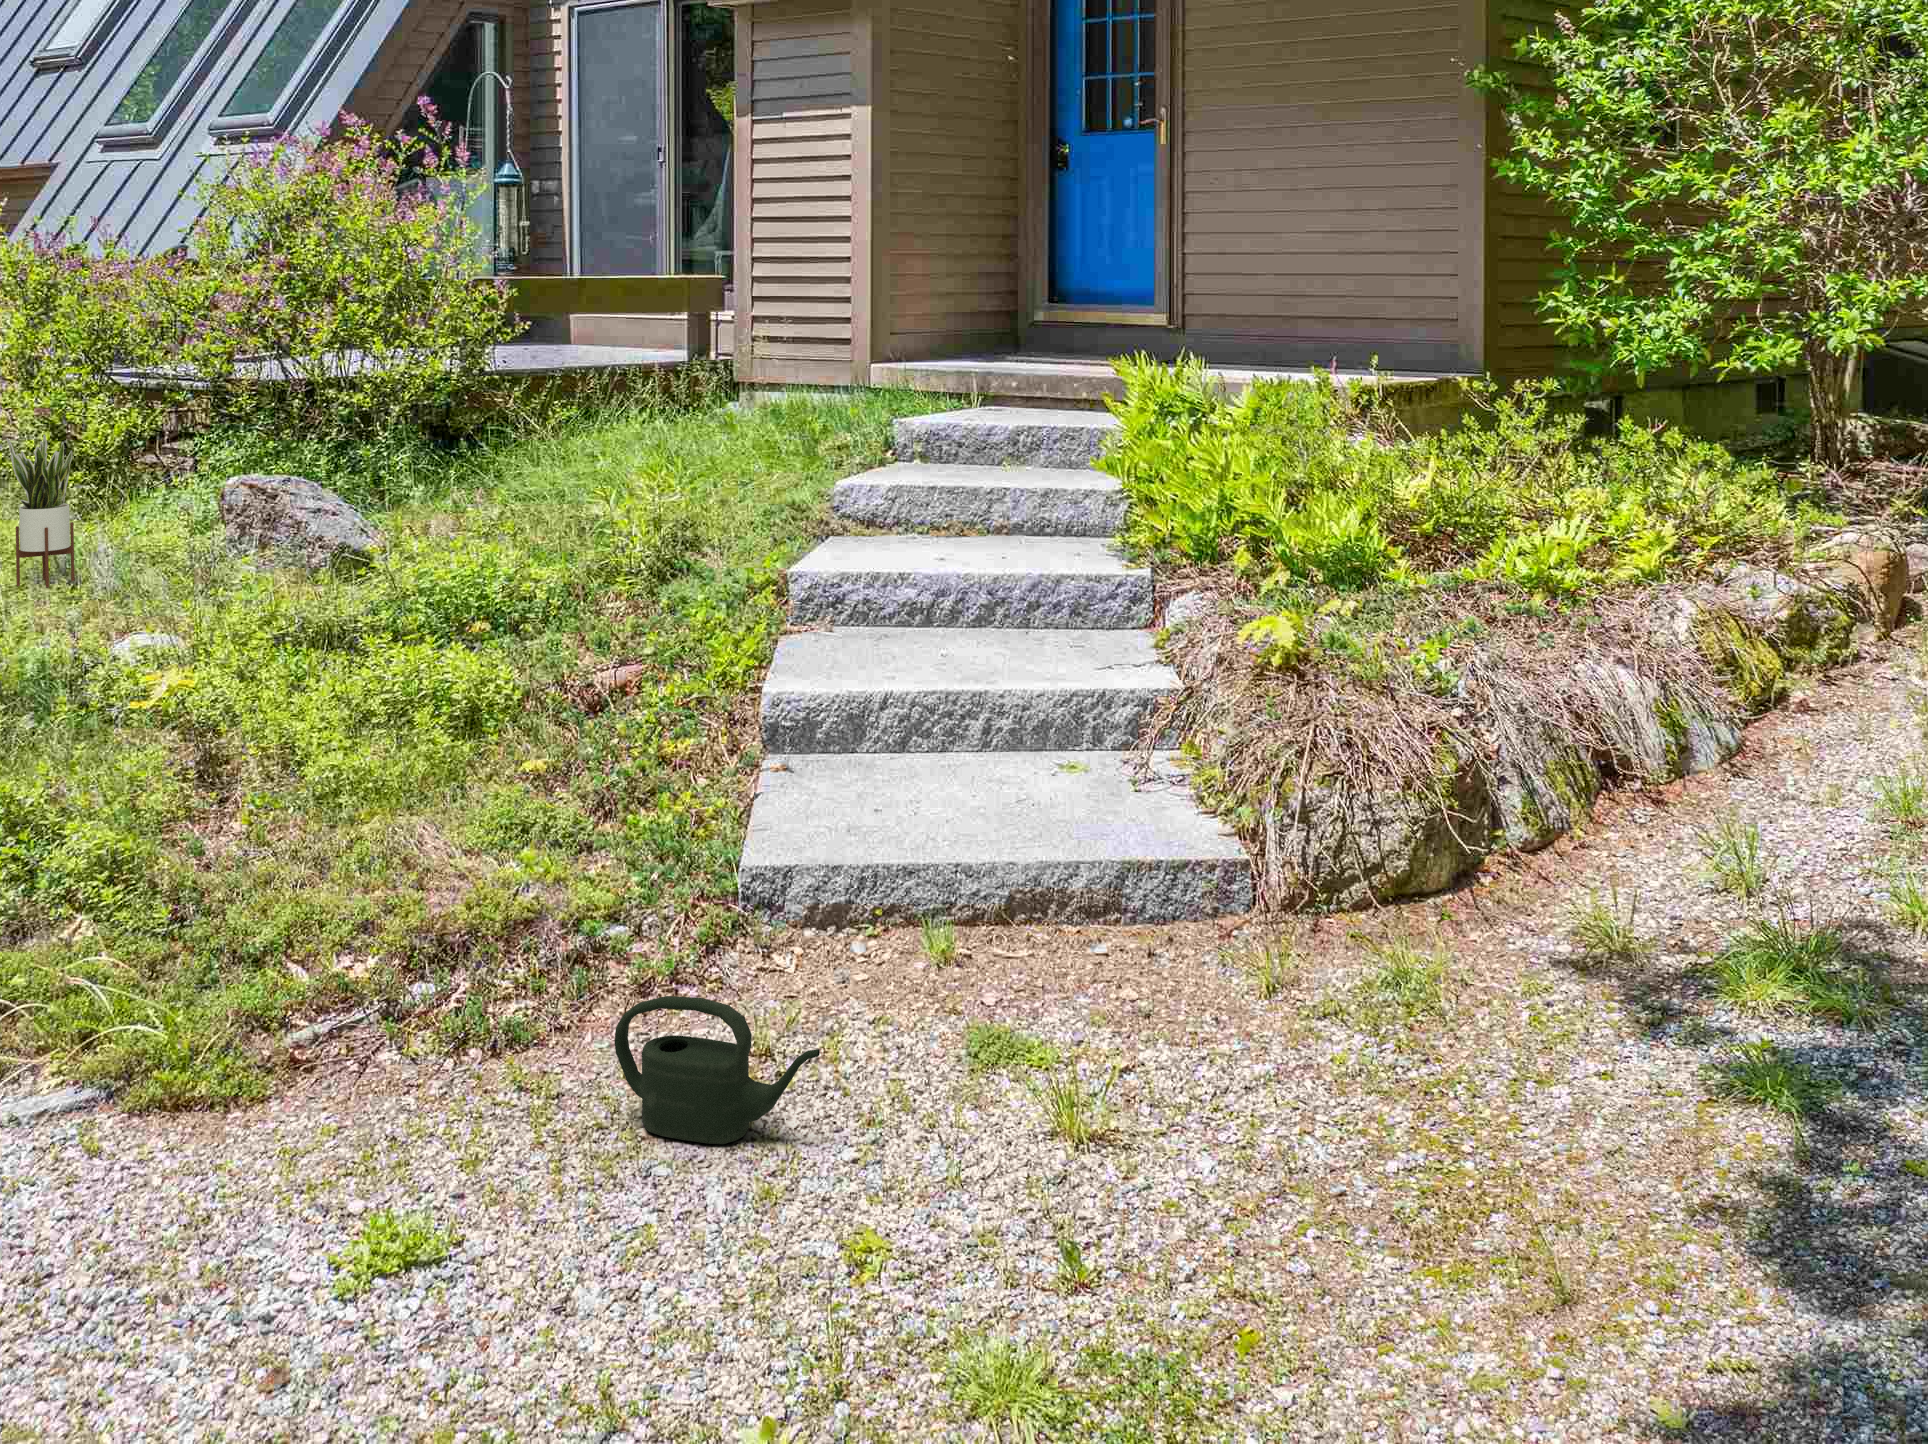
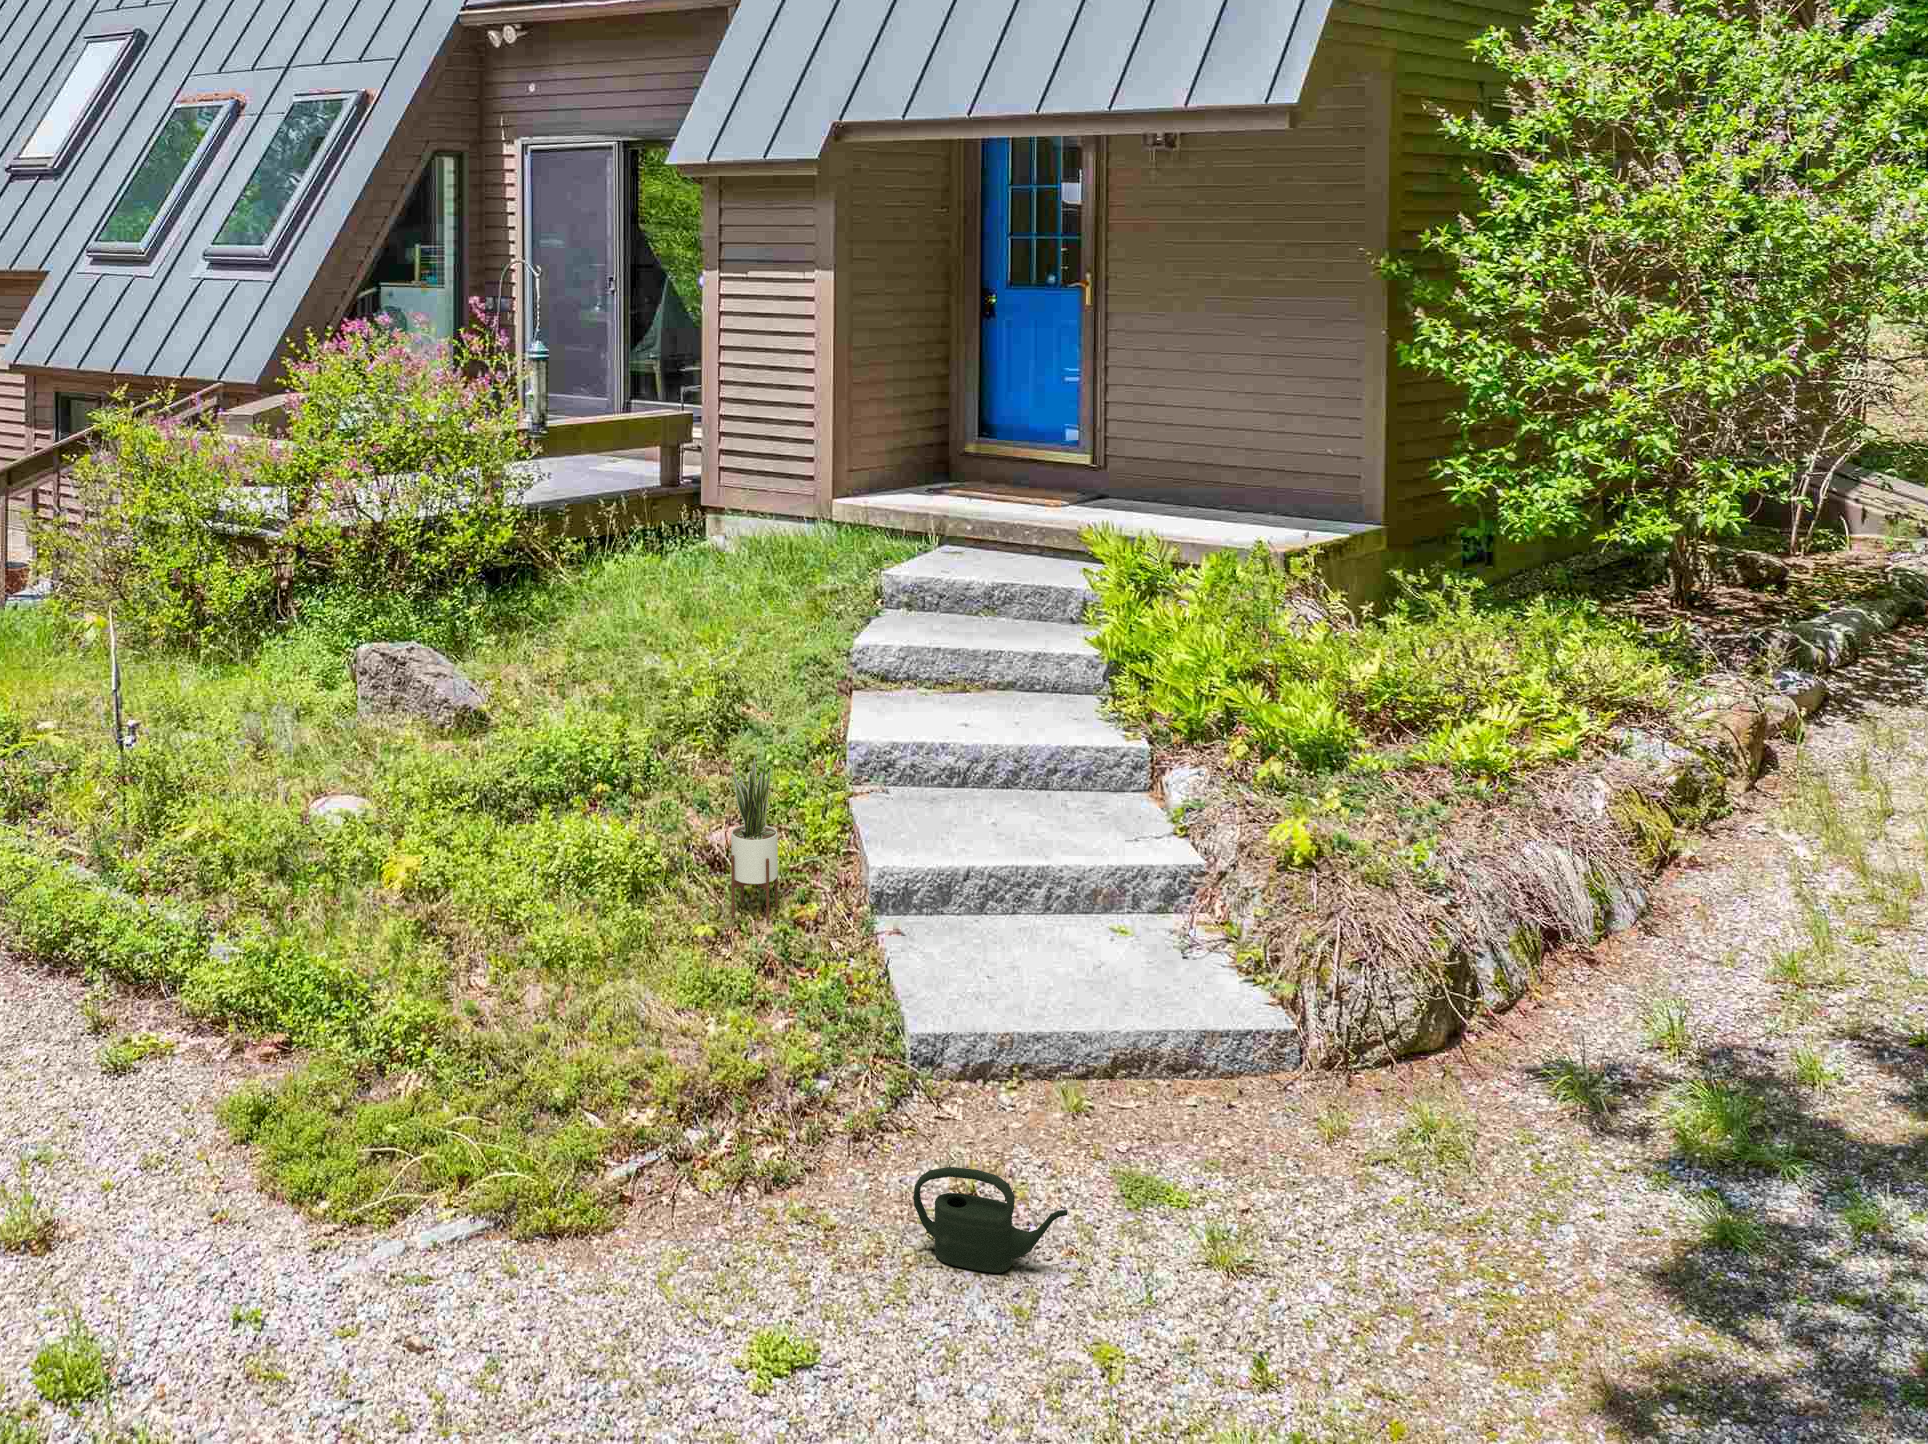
potted plant: present [7,434,75,587] -> present [731,758,778,921]

